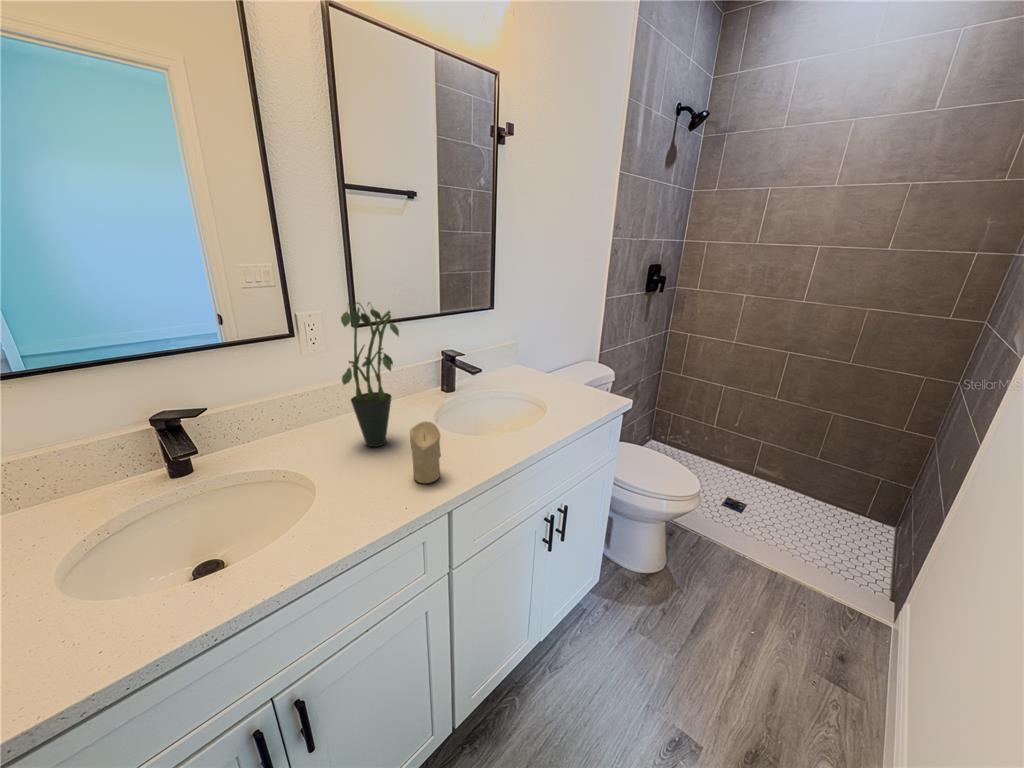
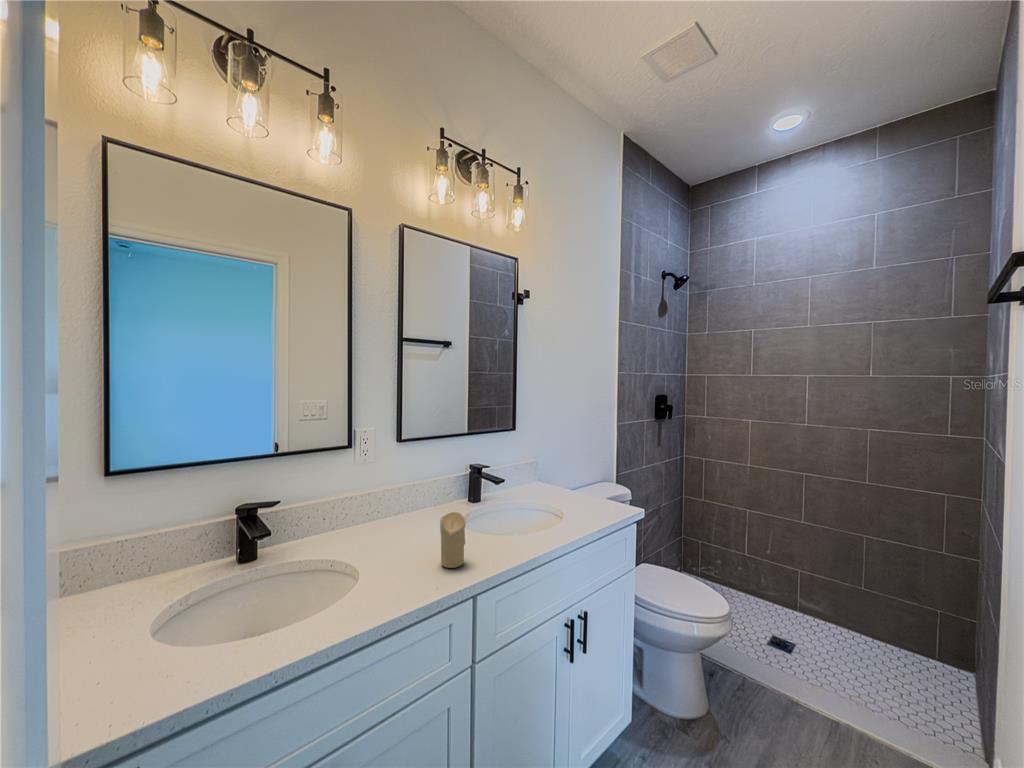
potted plant: present [341,302,399,447] -> none [388,416,438,542]

